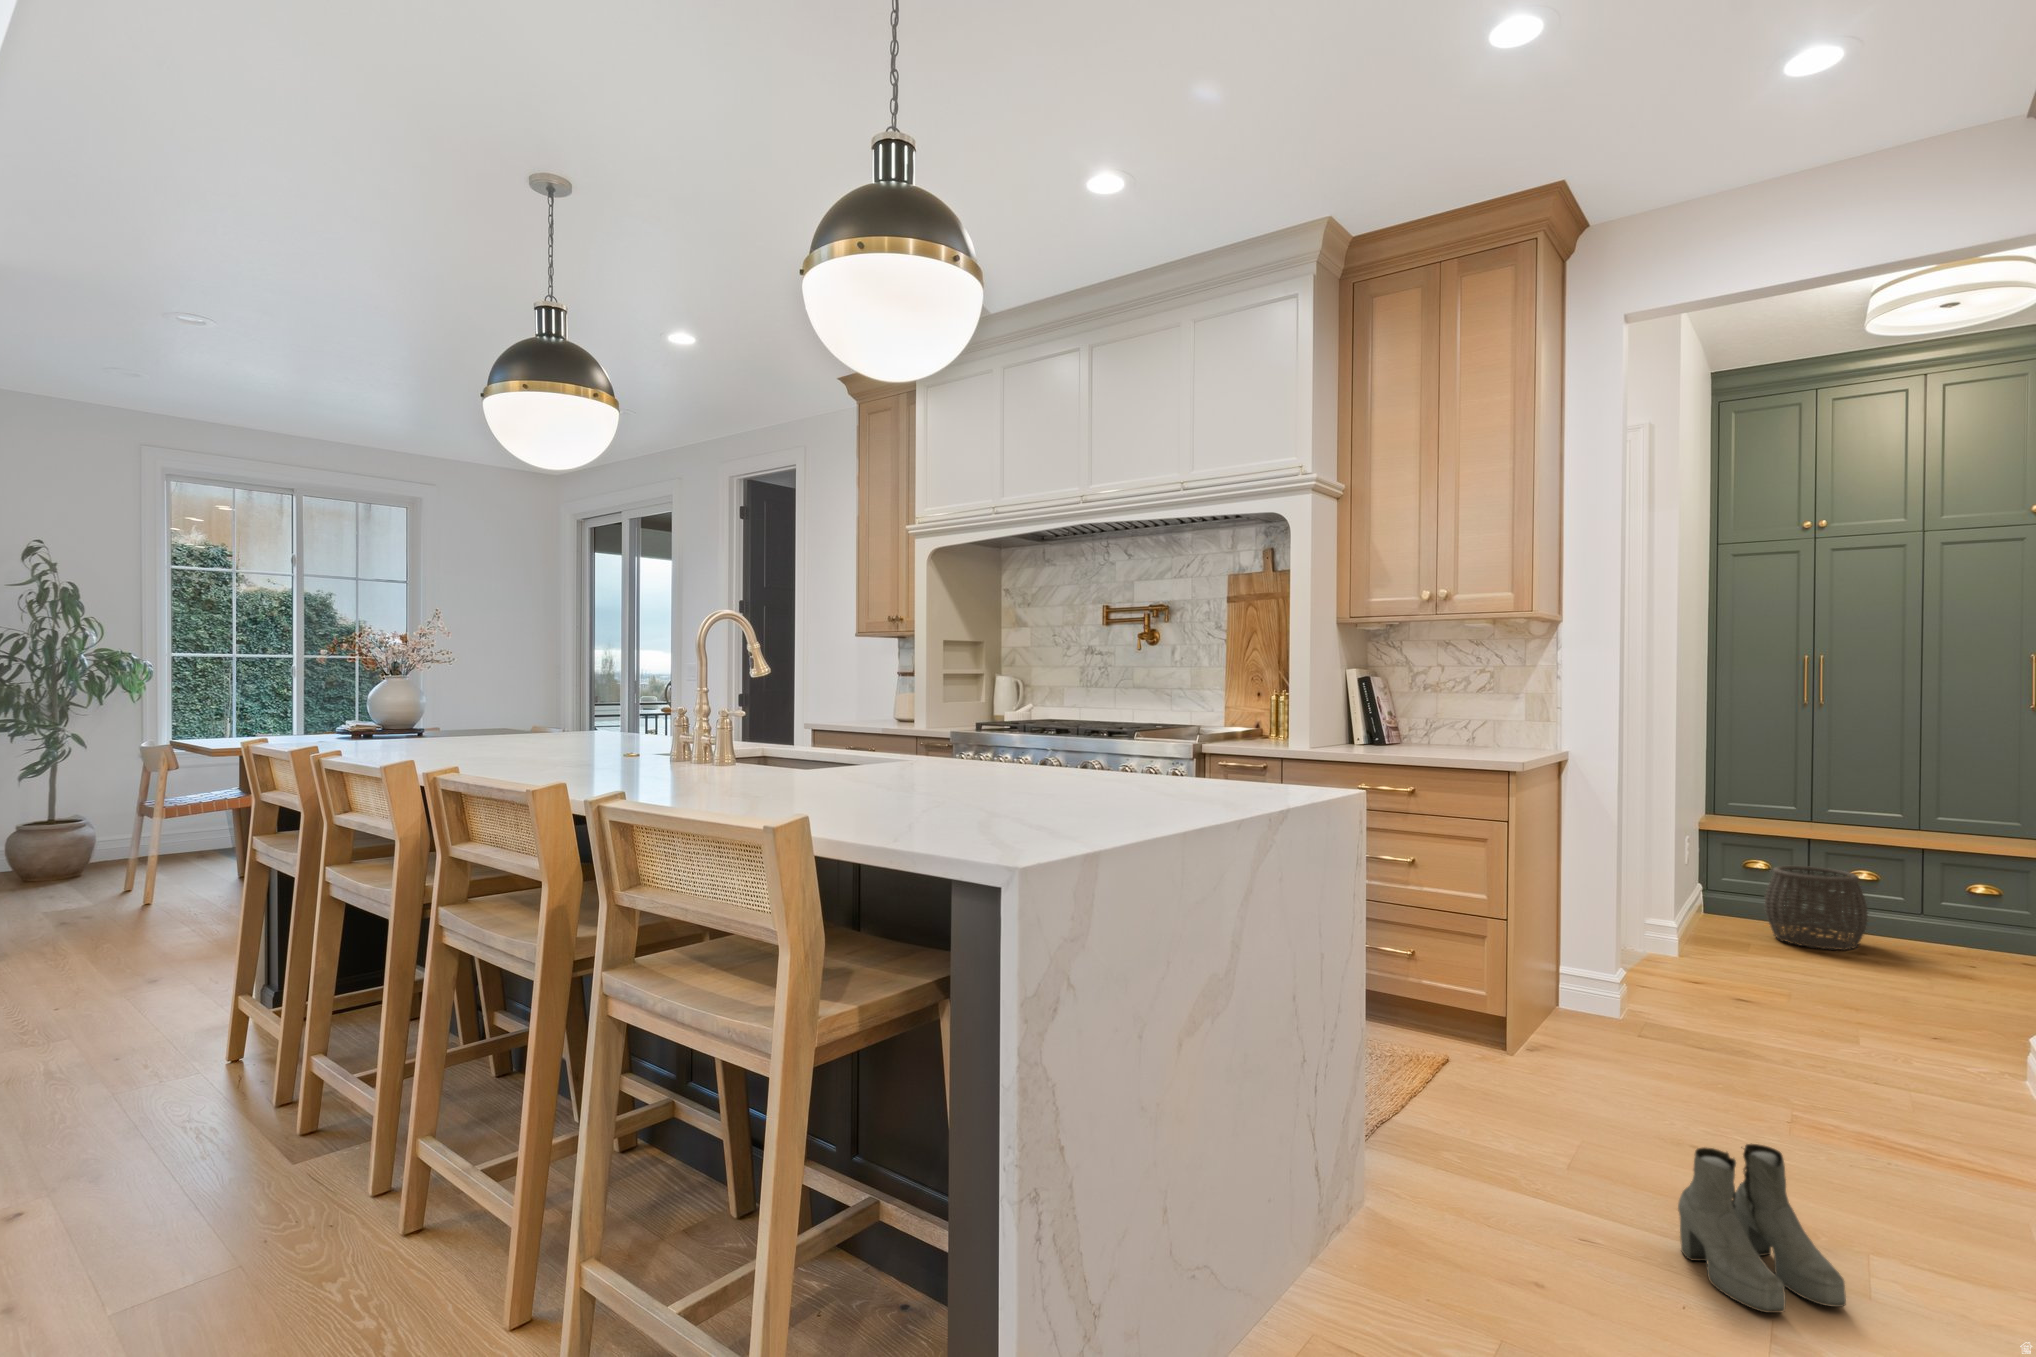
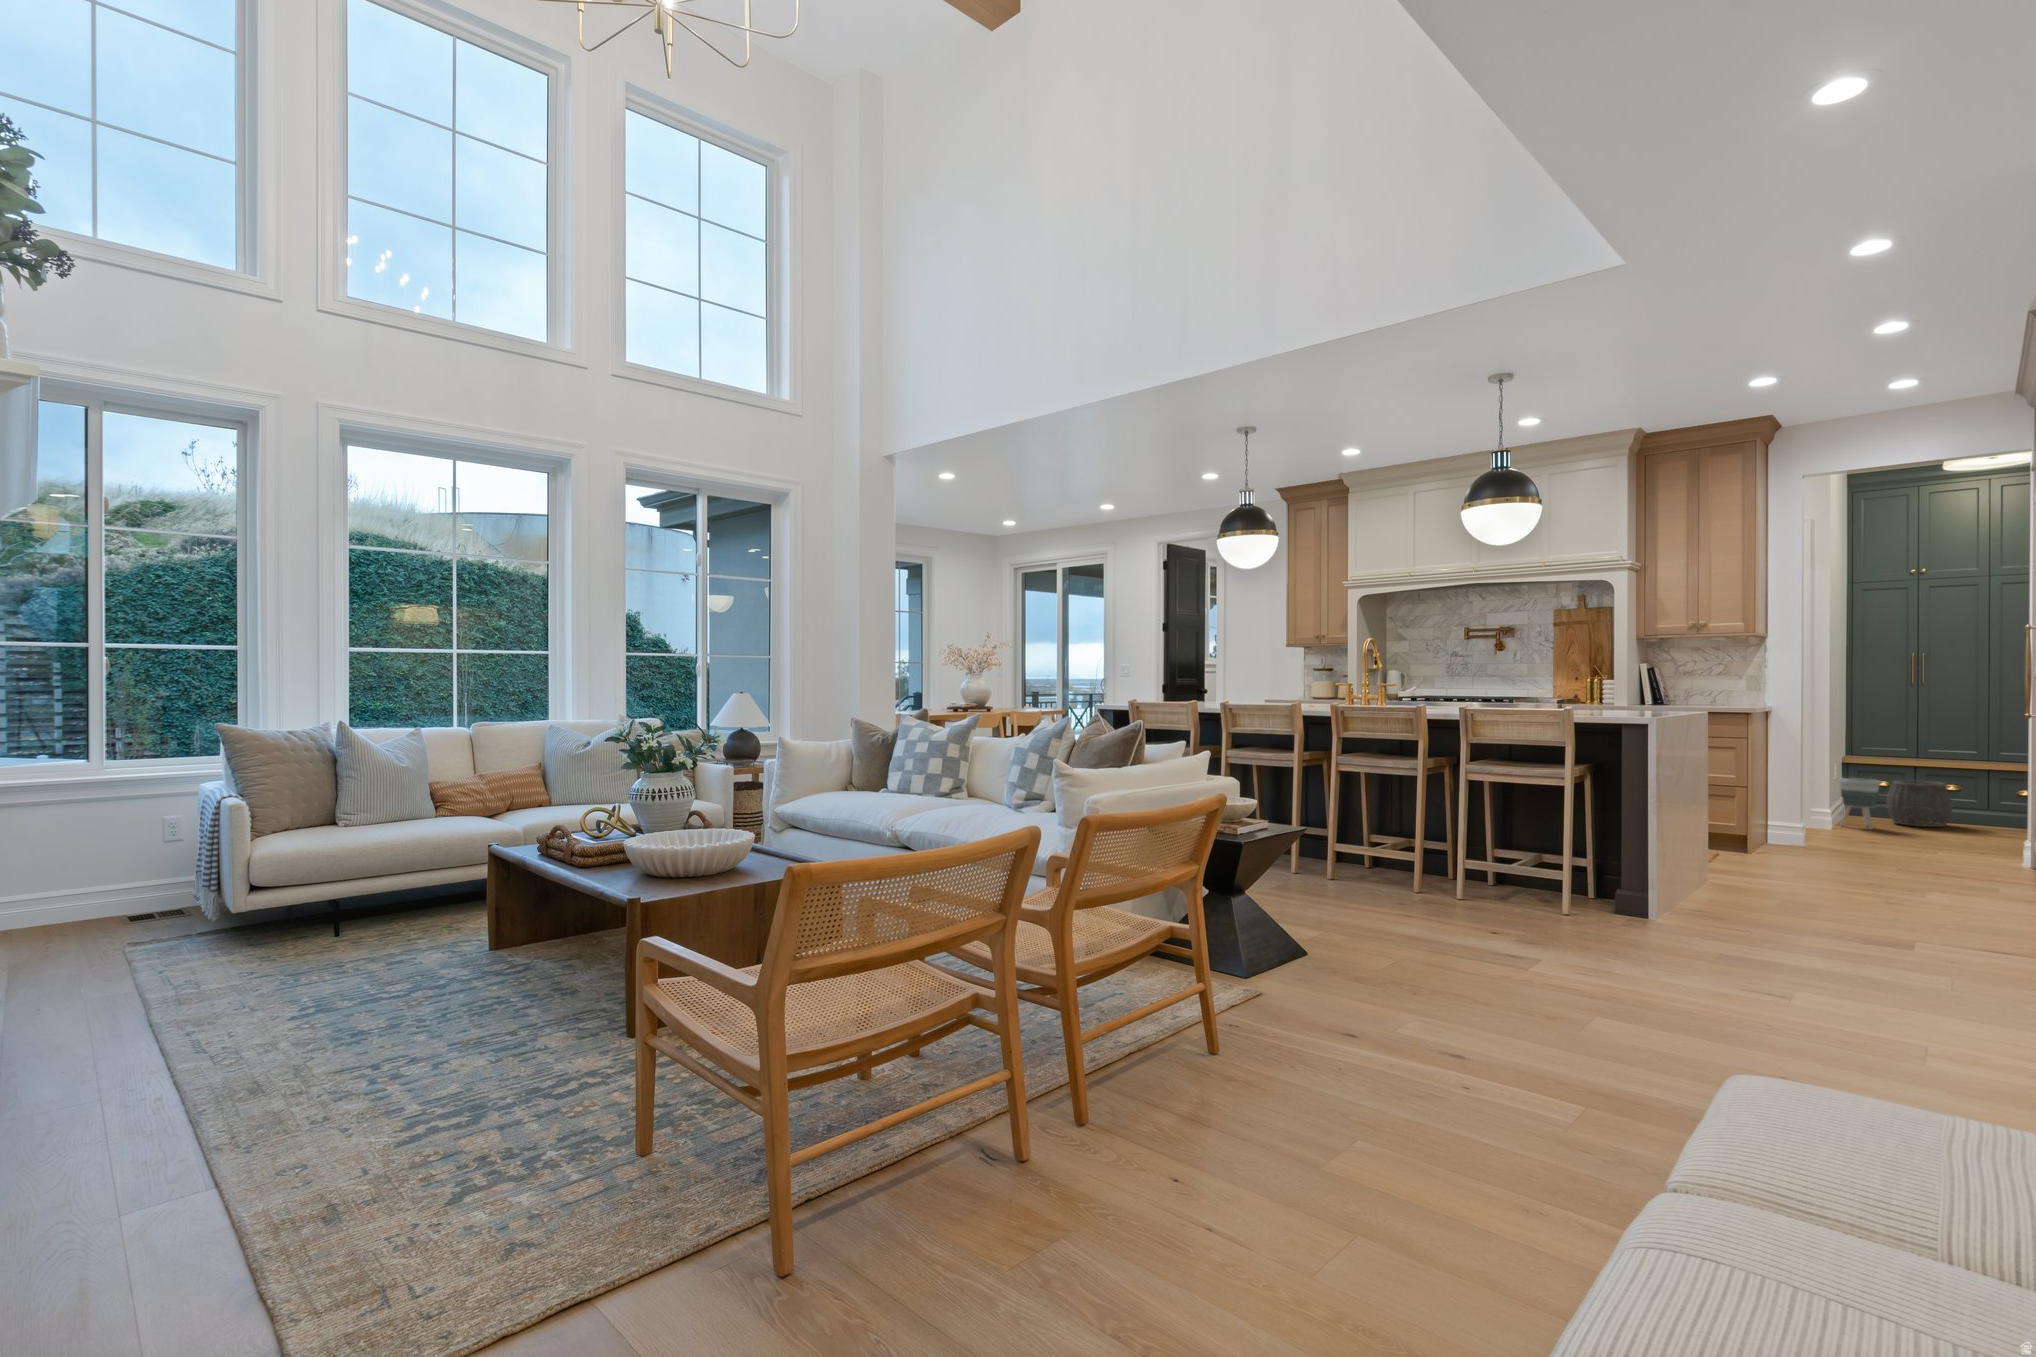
planter: none [1690,865,1755,957] -> present [1840,778,1880,829]
boots: present [1678,1144,1846,1313] -> none [1845,850,1914,900]

